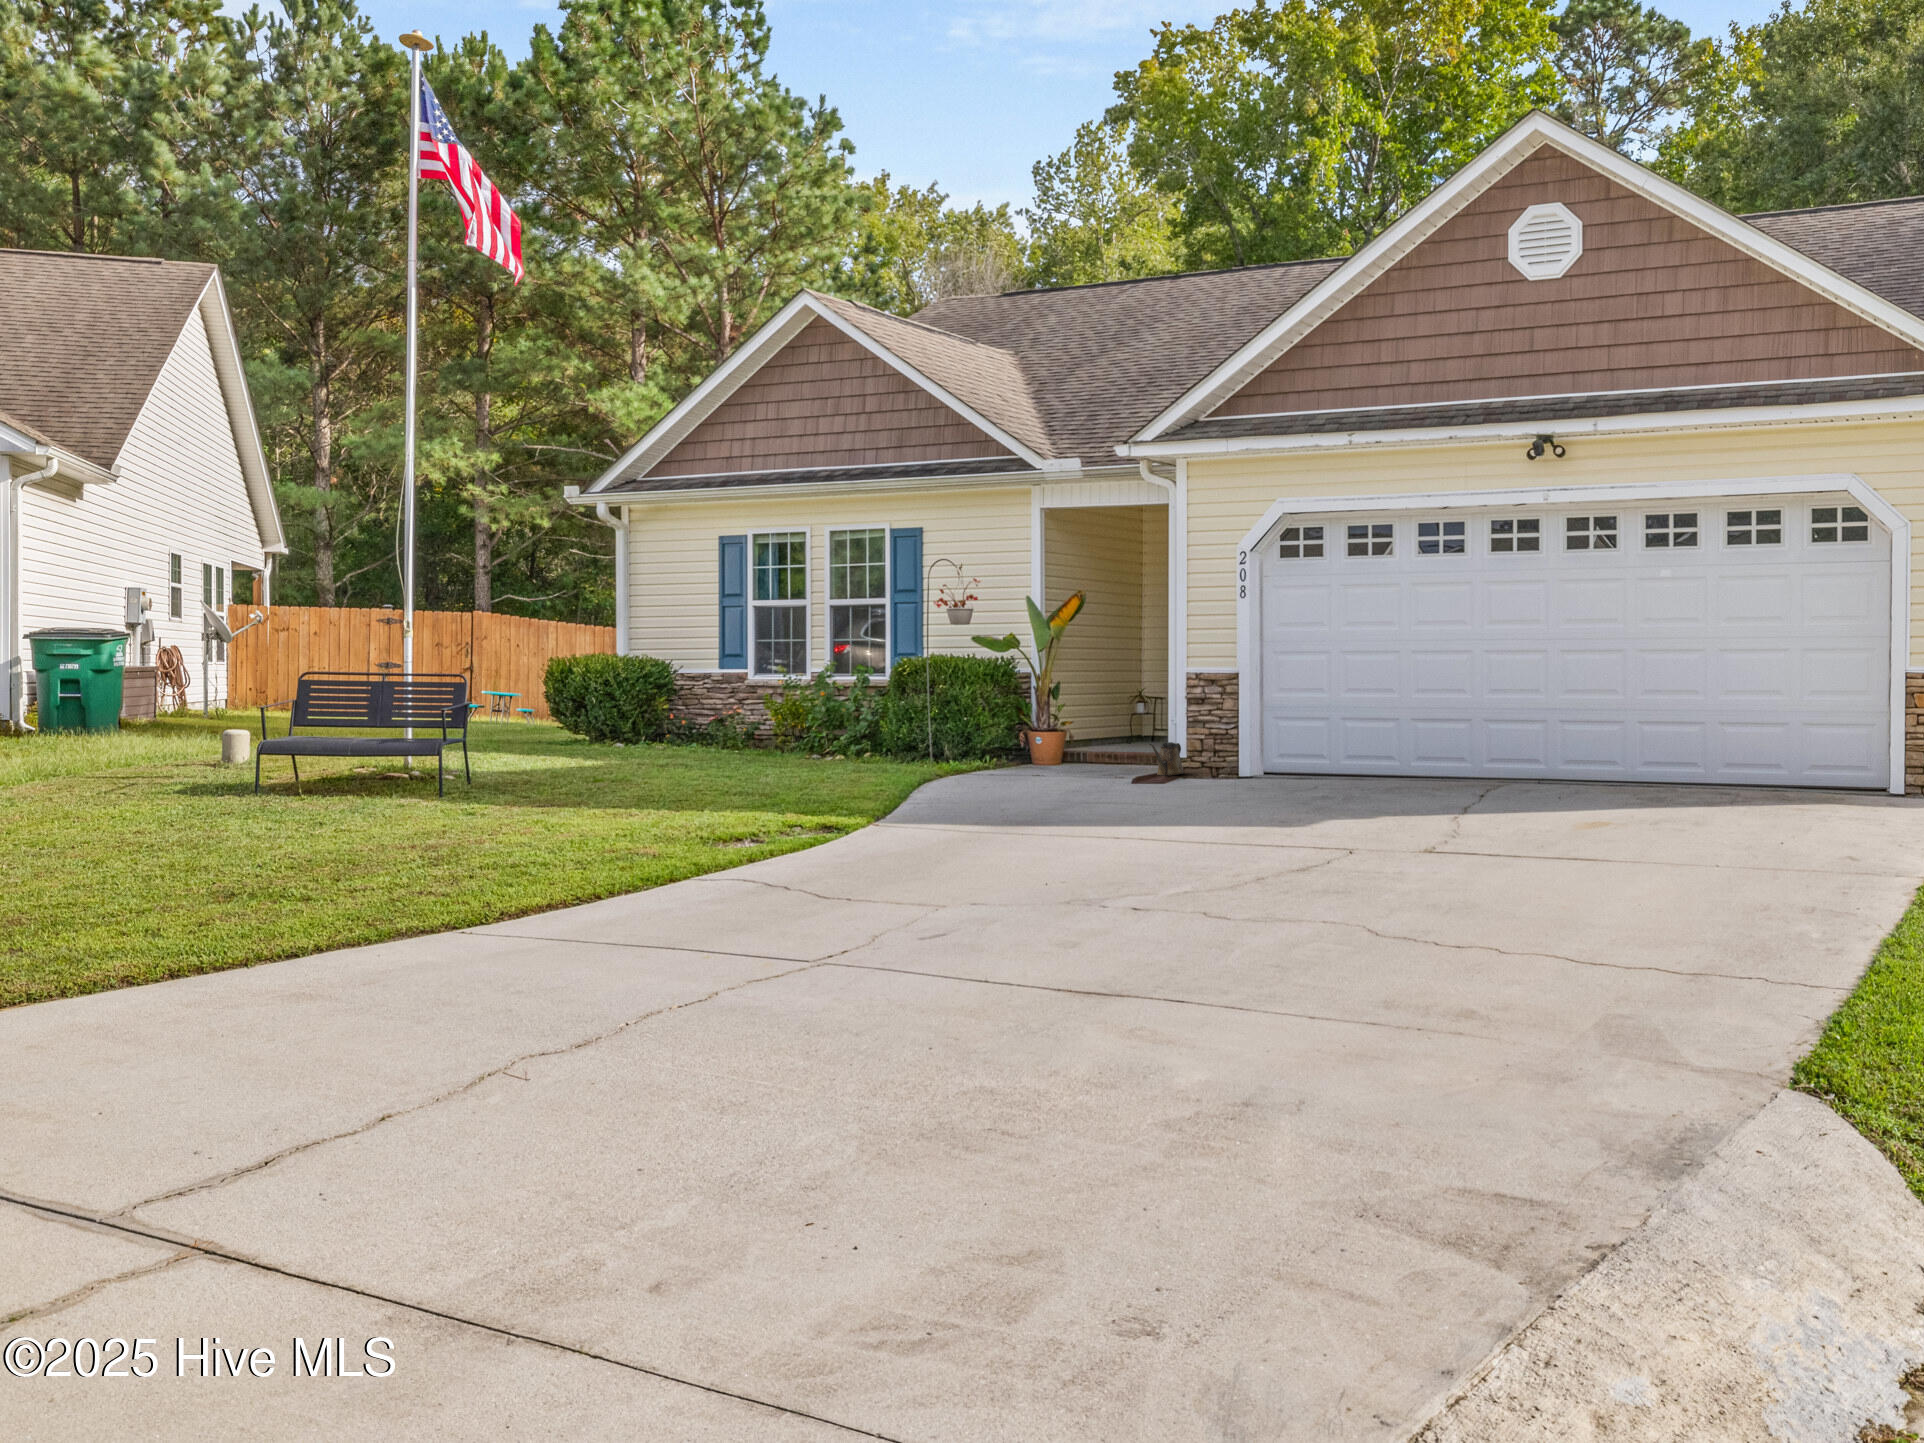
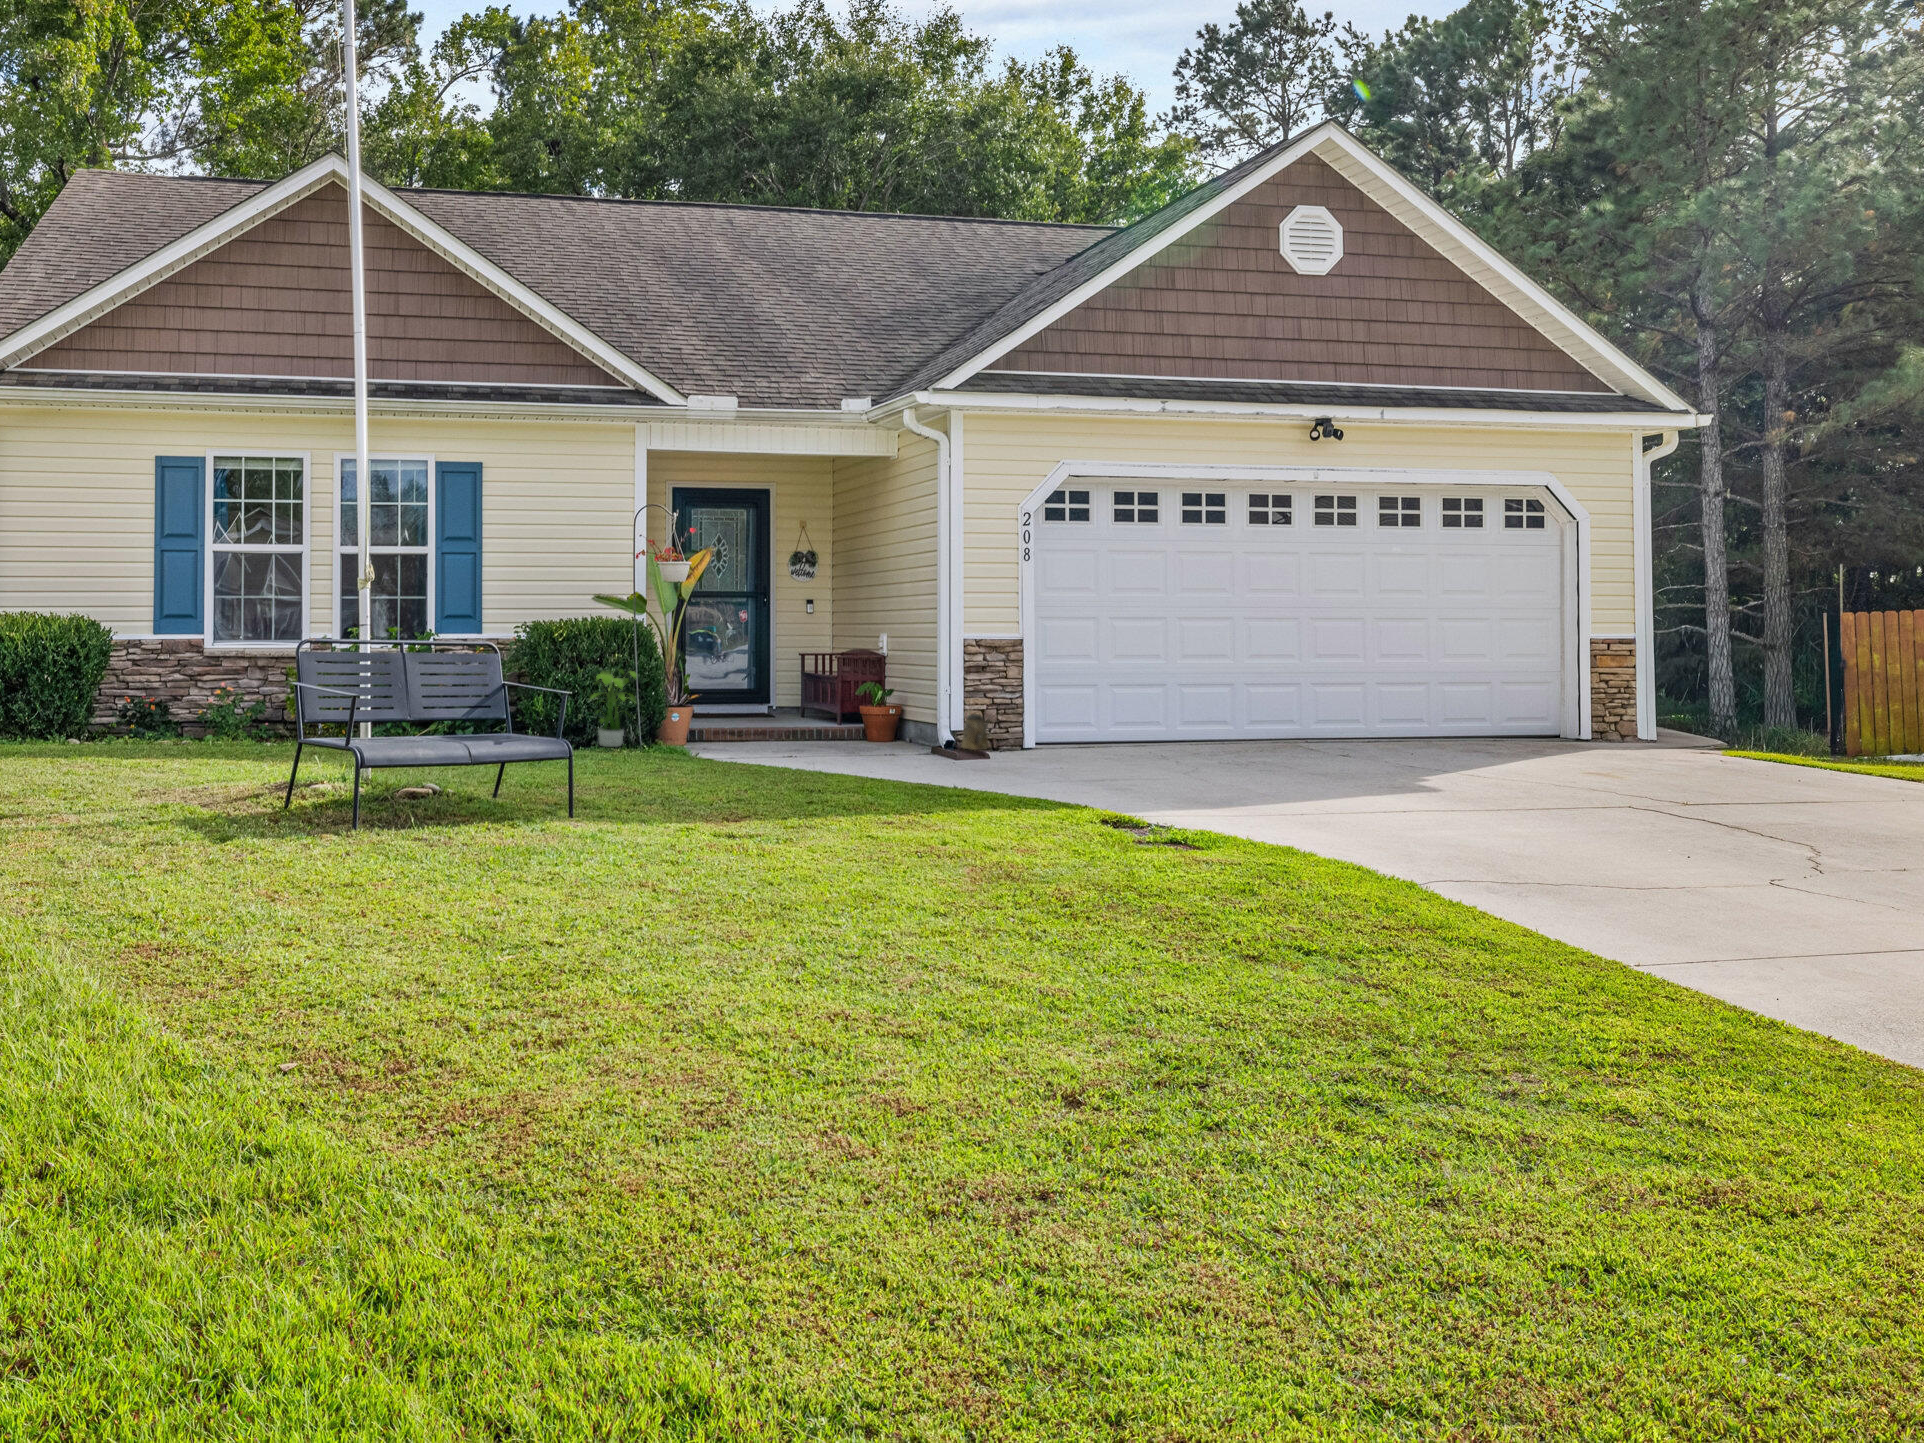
potted plant: none [895,696,937,761] -> present [590,669,637,747]

